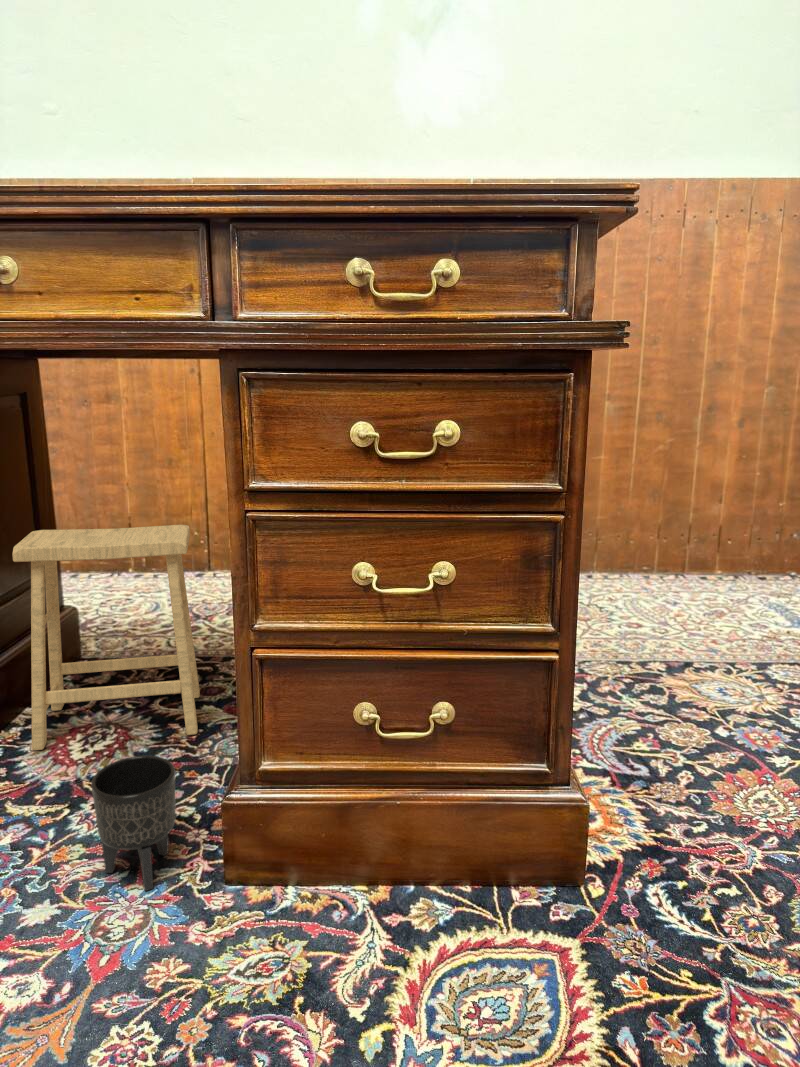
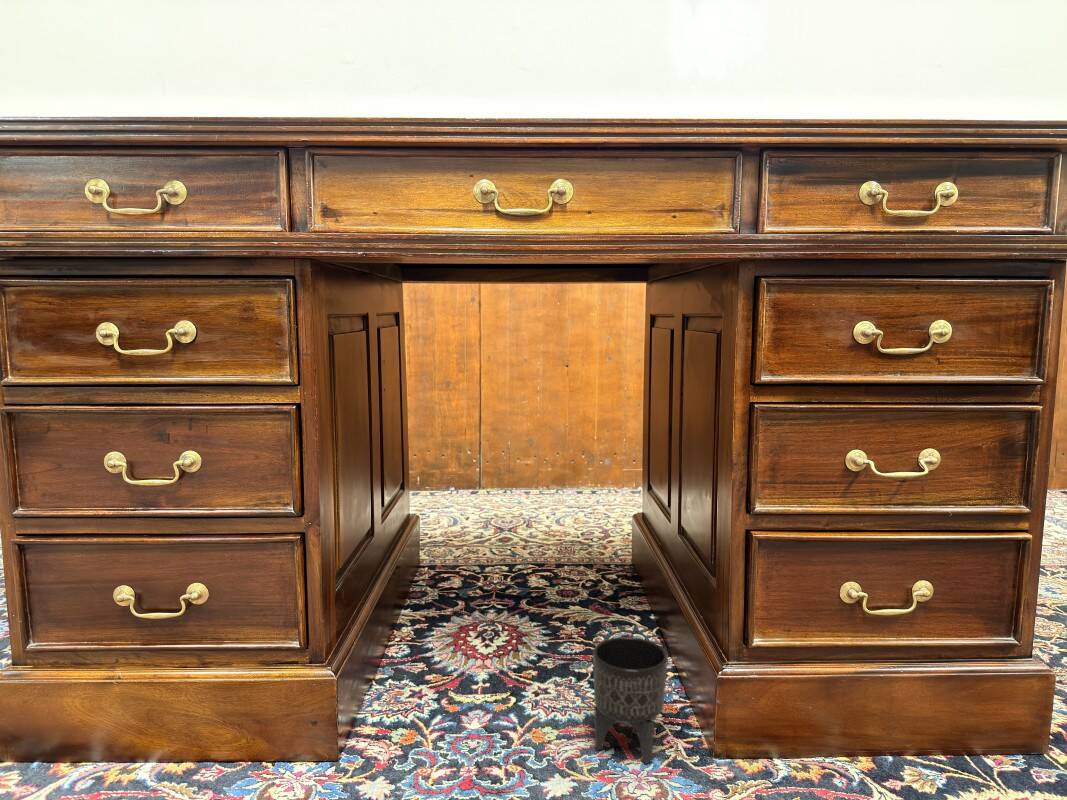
footstool: present [12,525,200,750] -> none [422,425,585,646]

